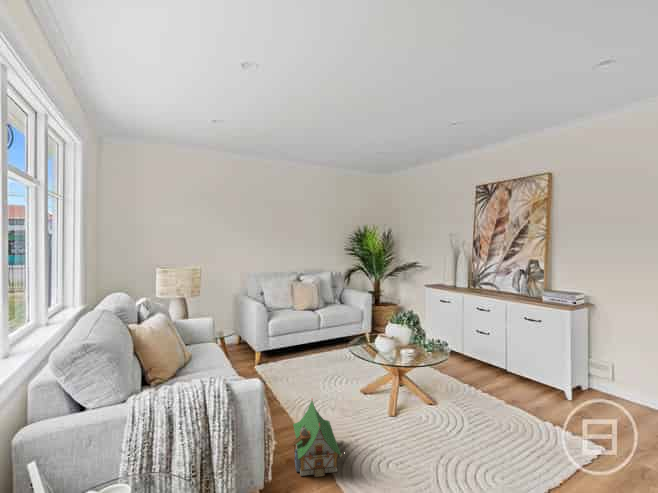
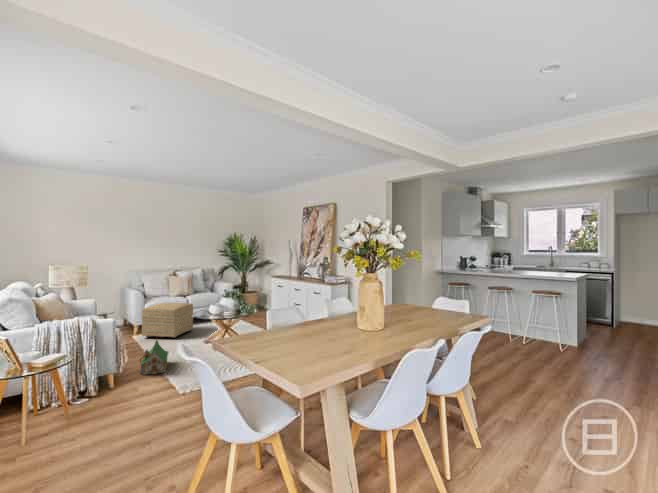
ottoman: none [269,321,334,378] -> present [142,303,193,338]

